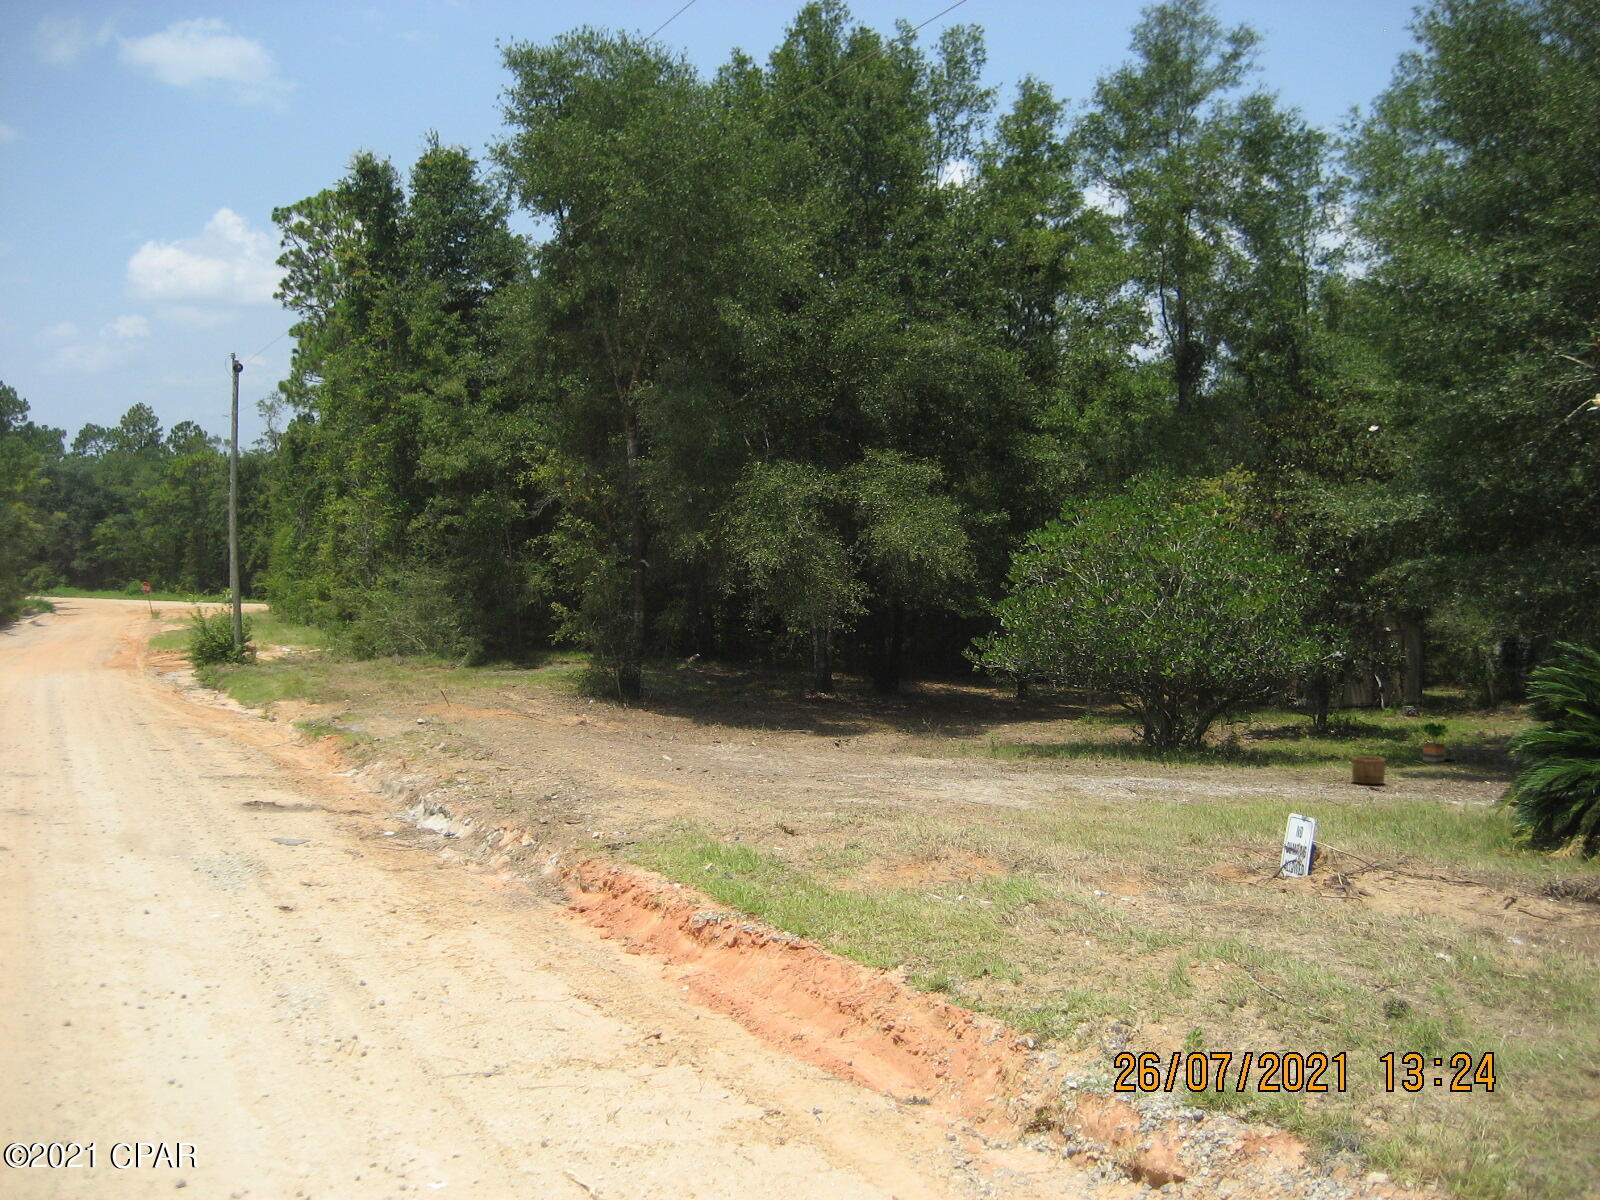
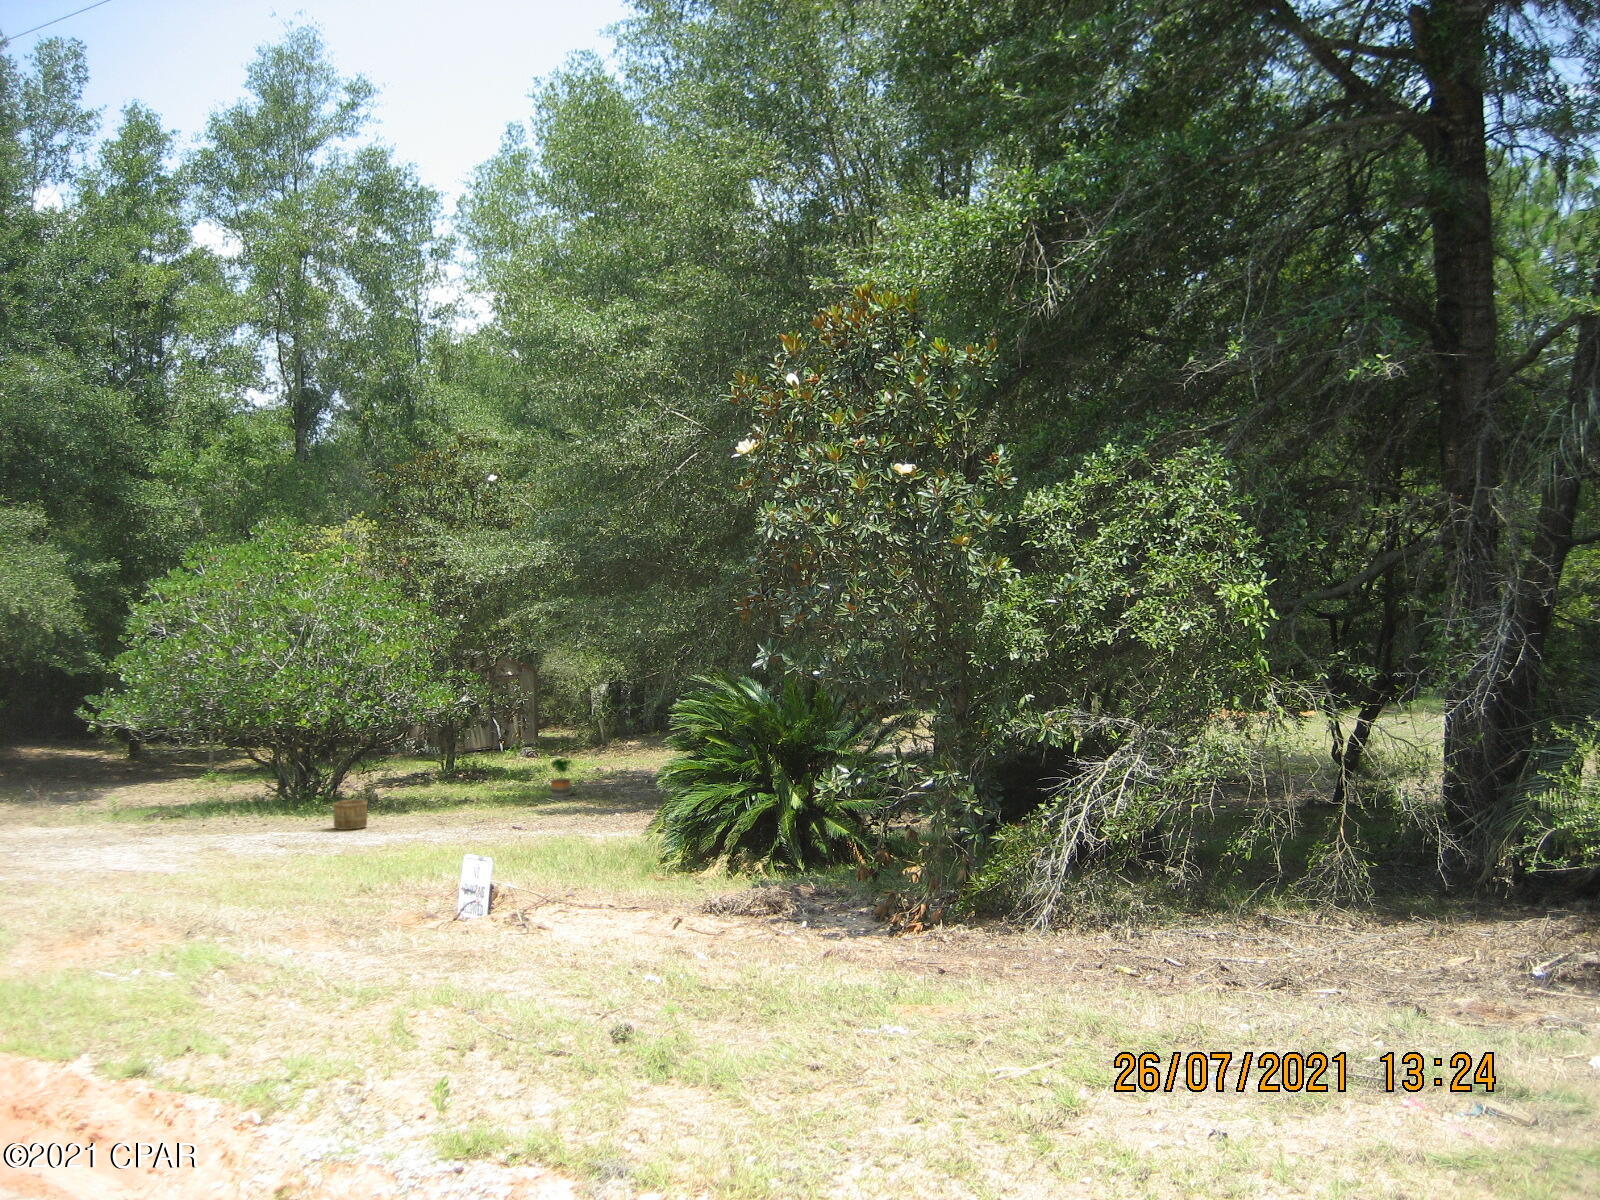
wooden bucket: present [1352,756,1385,784] -> present [333,799,368,830]

